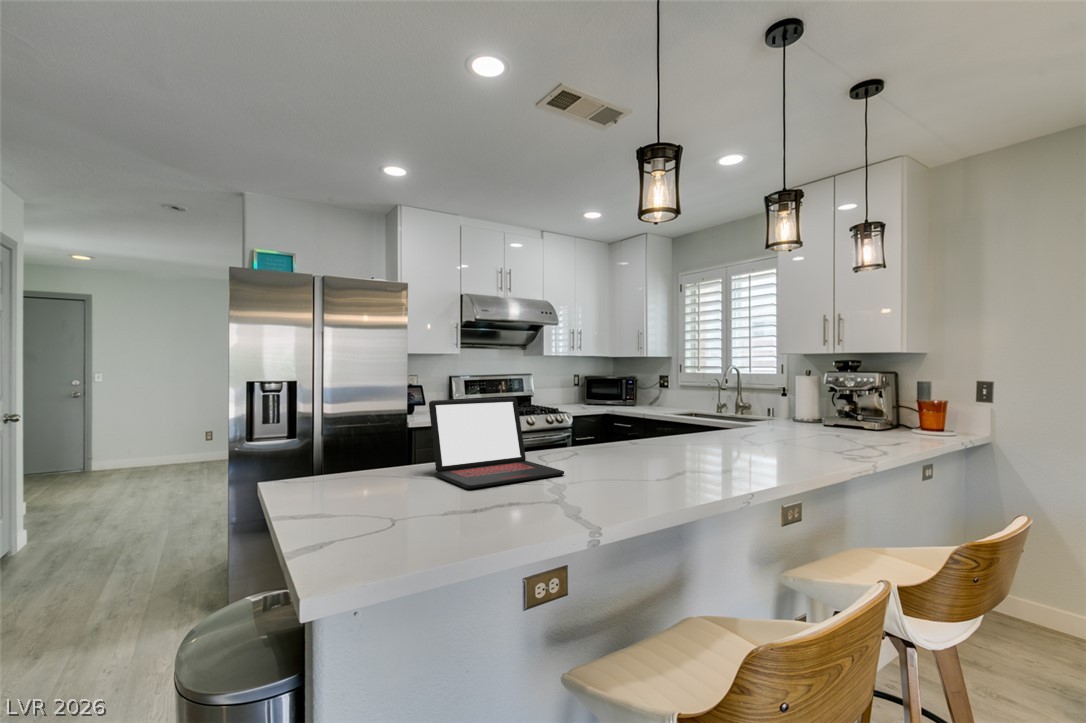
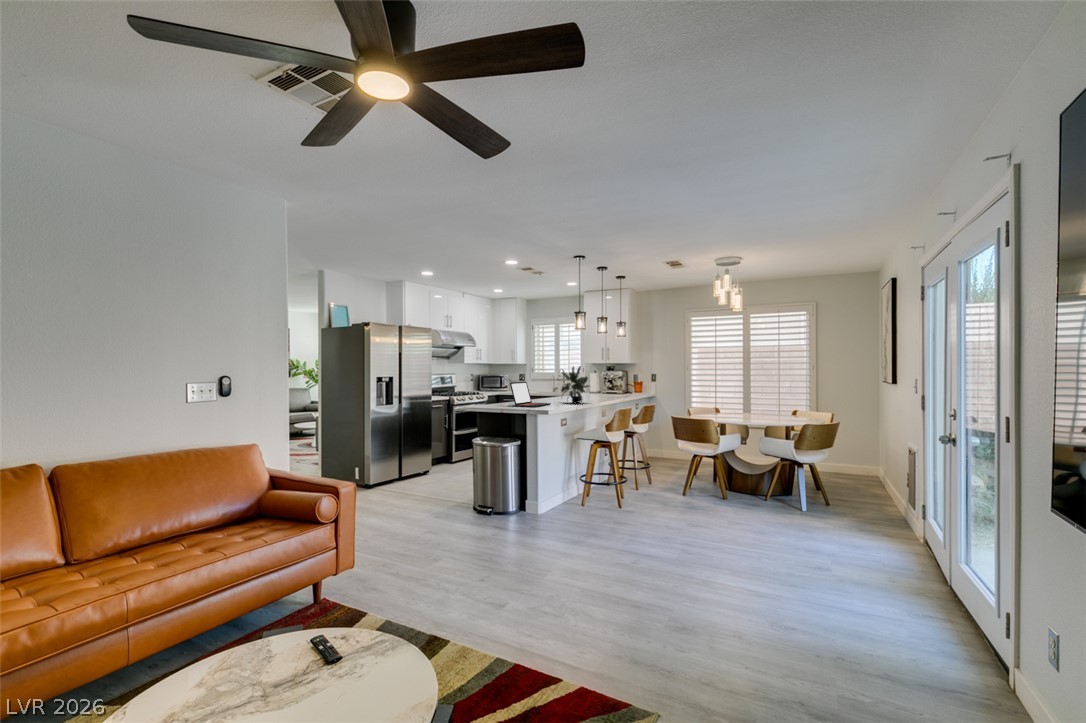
potted plant: none [607,350,707,477] -> present [561,366,589,403]

